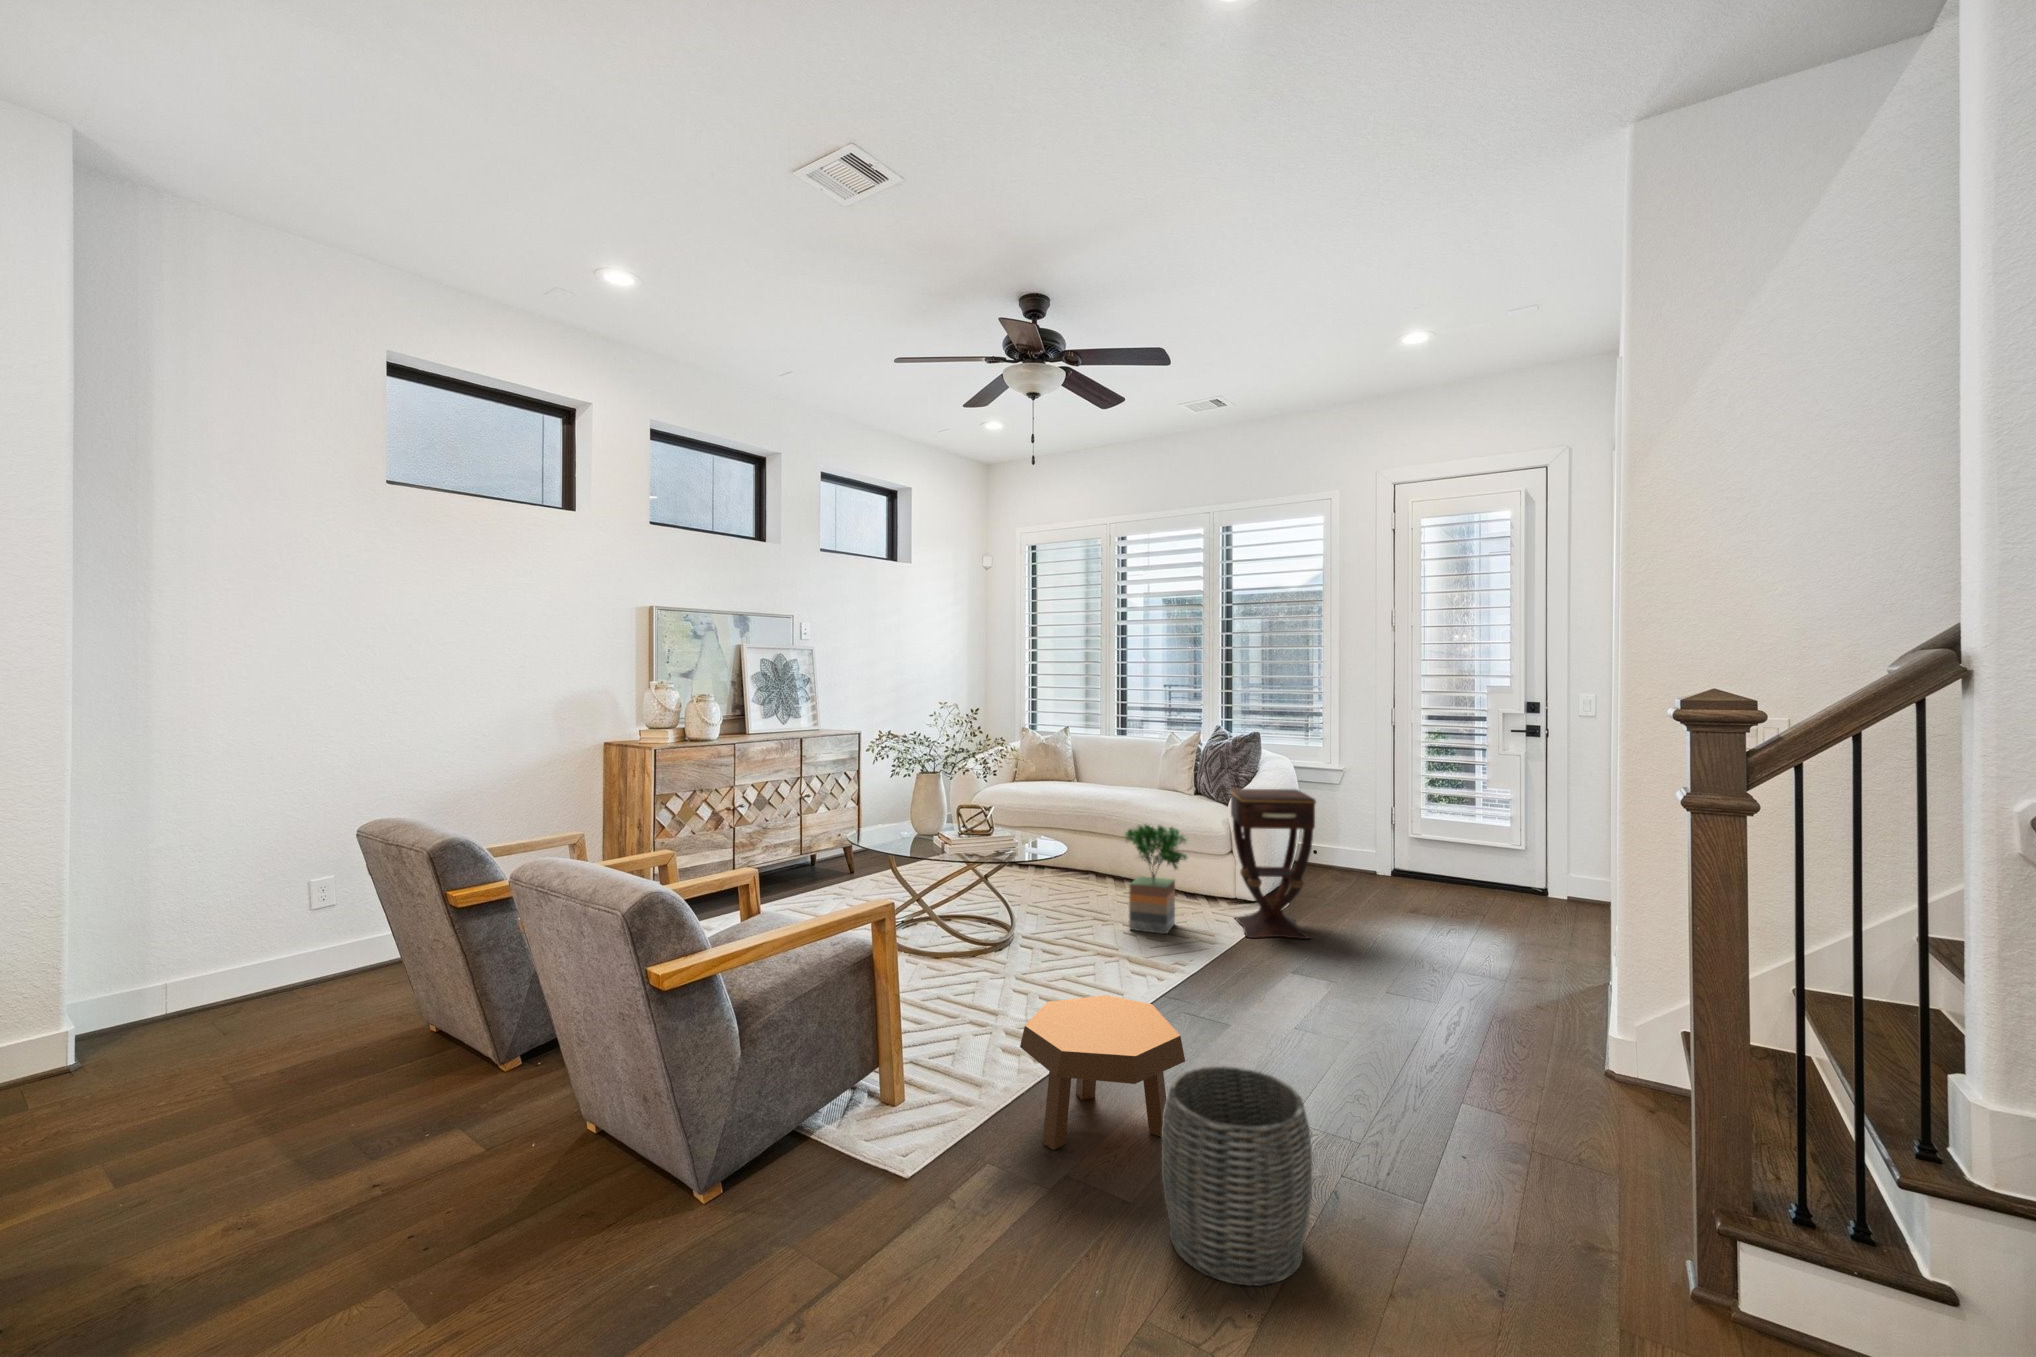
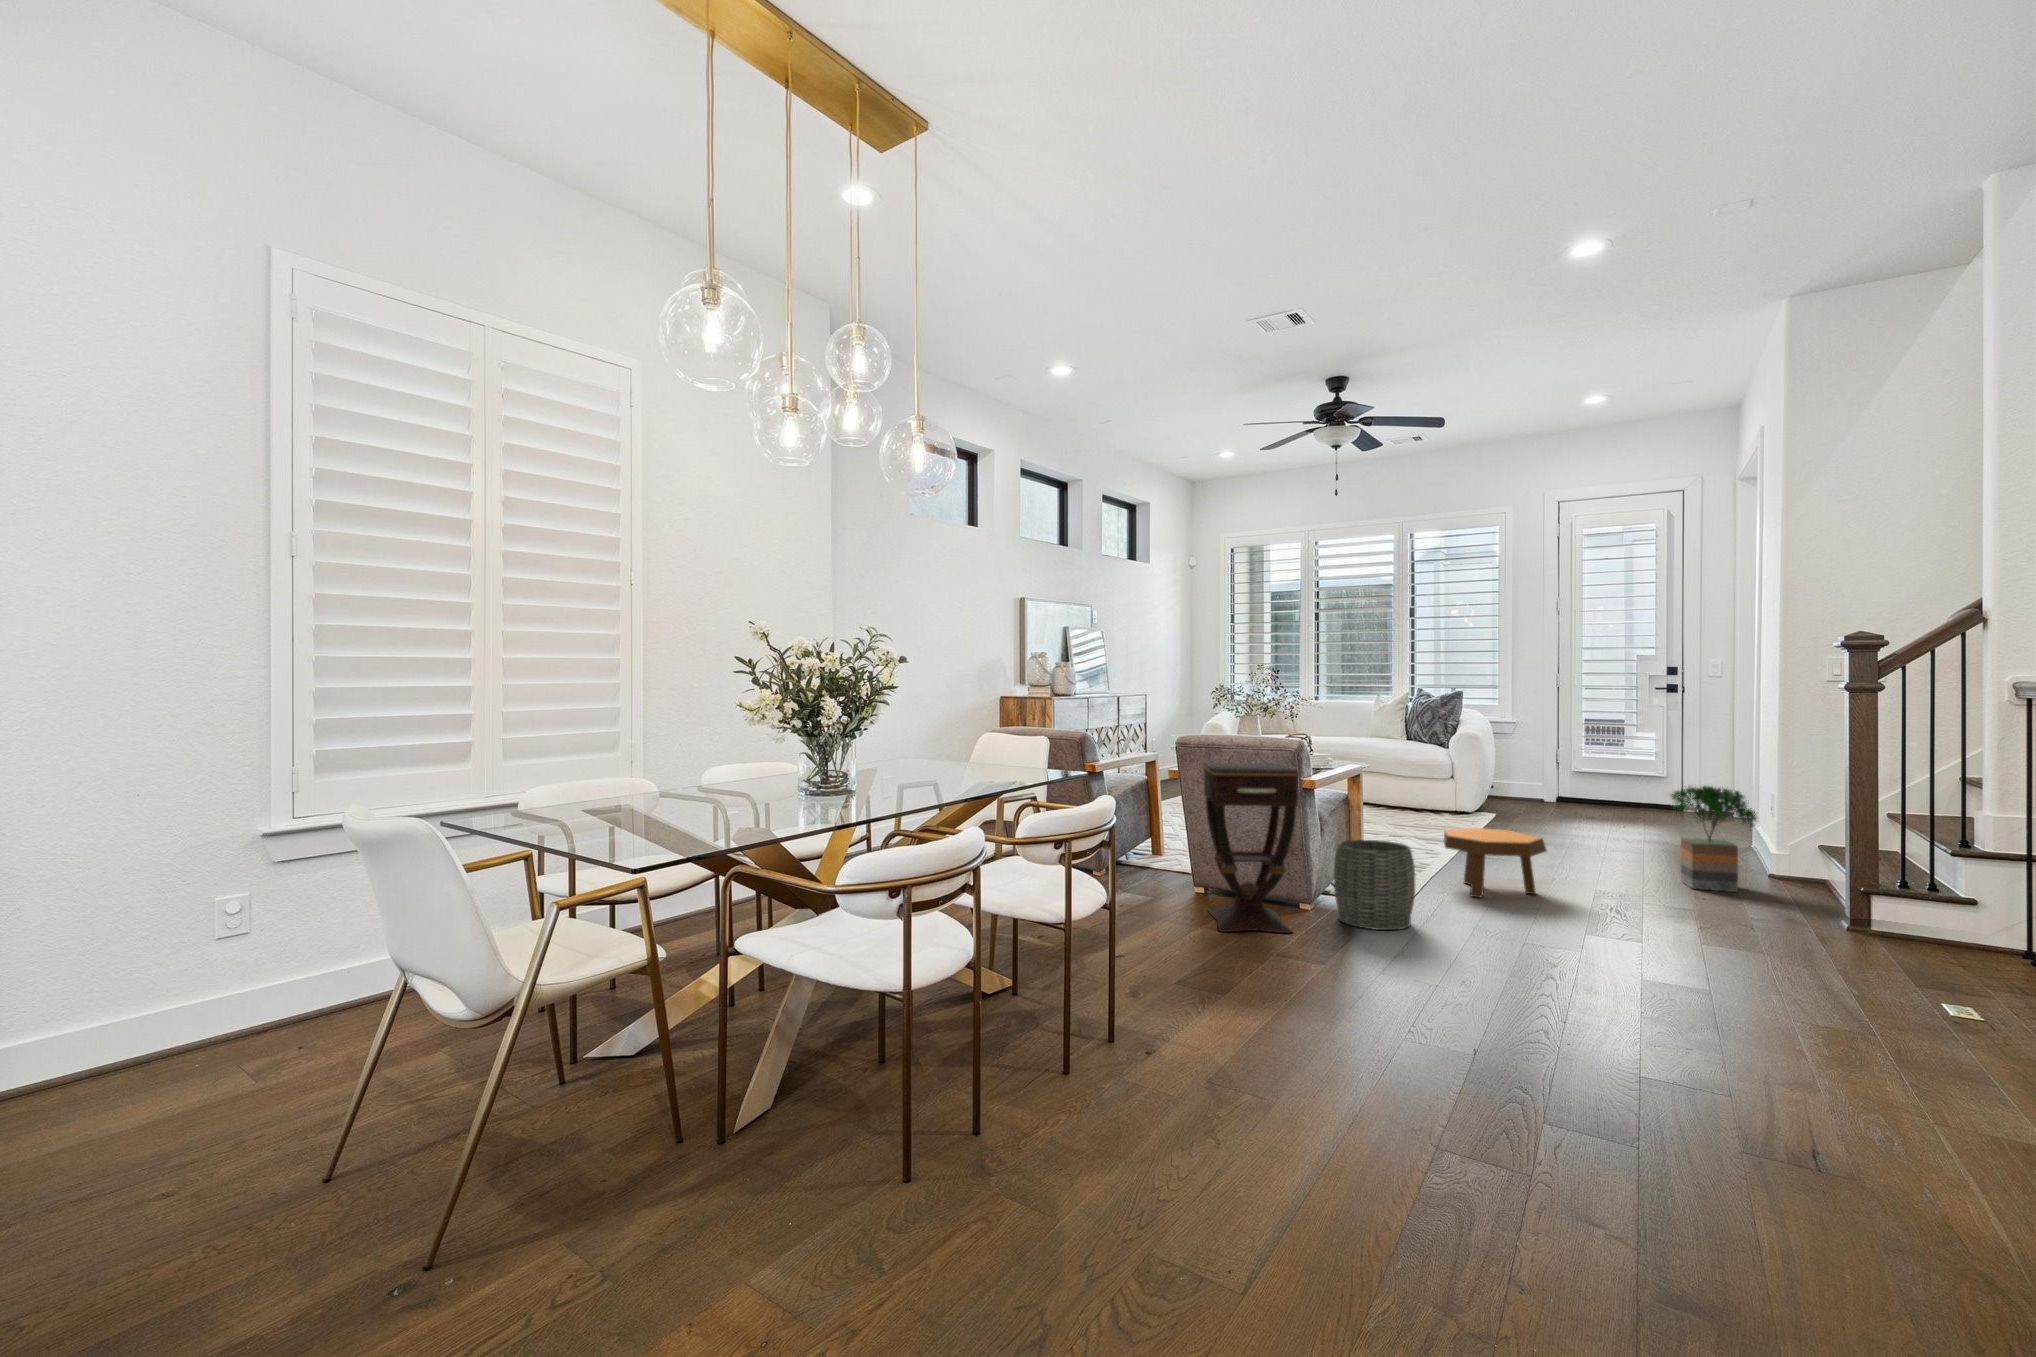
side table: present [1230,789,1316,939] -> present [1203,763,1299,933]
potted tree: present [1124,824,1188,934] -> present [1671,786,1756,892]
woven basket: present [1161,1066,1312,1286] -> present [1334,840,1415,930]

